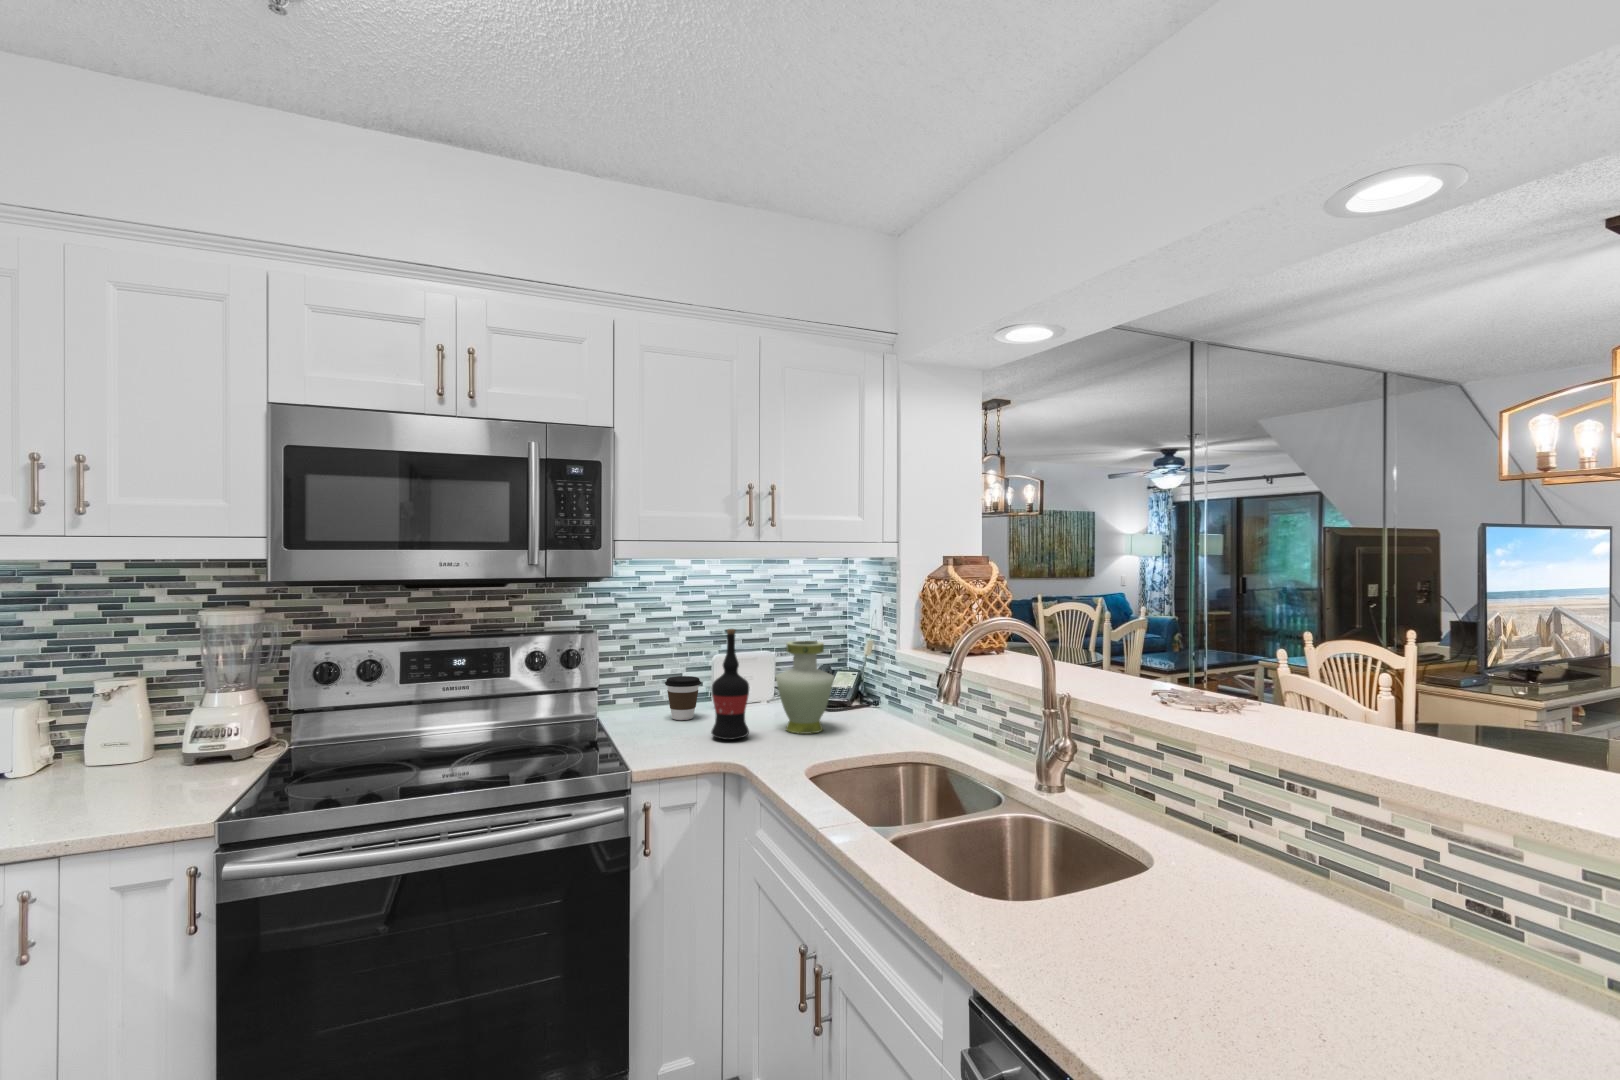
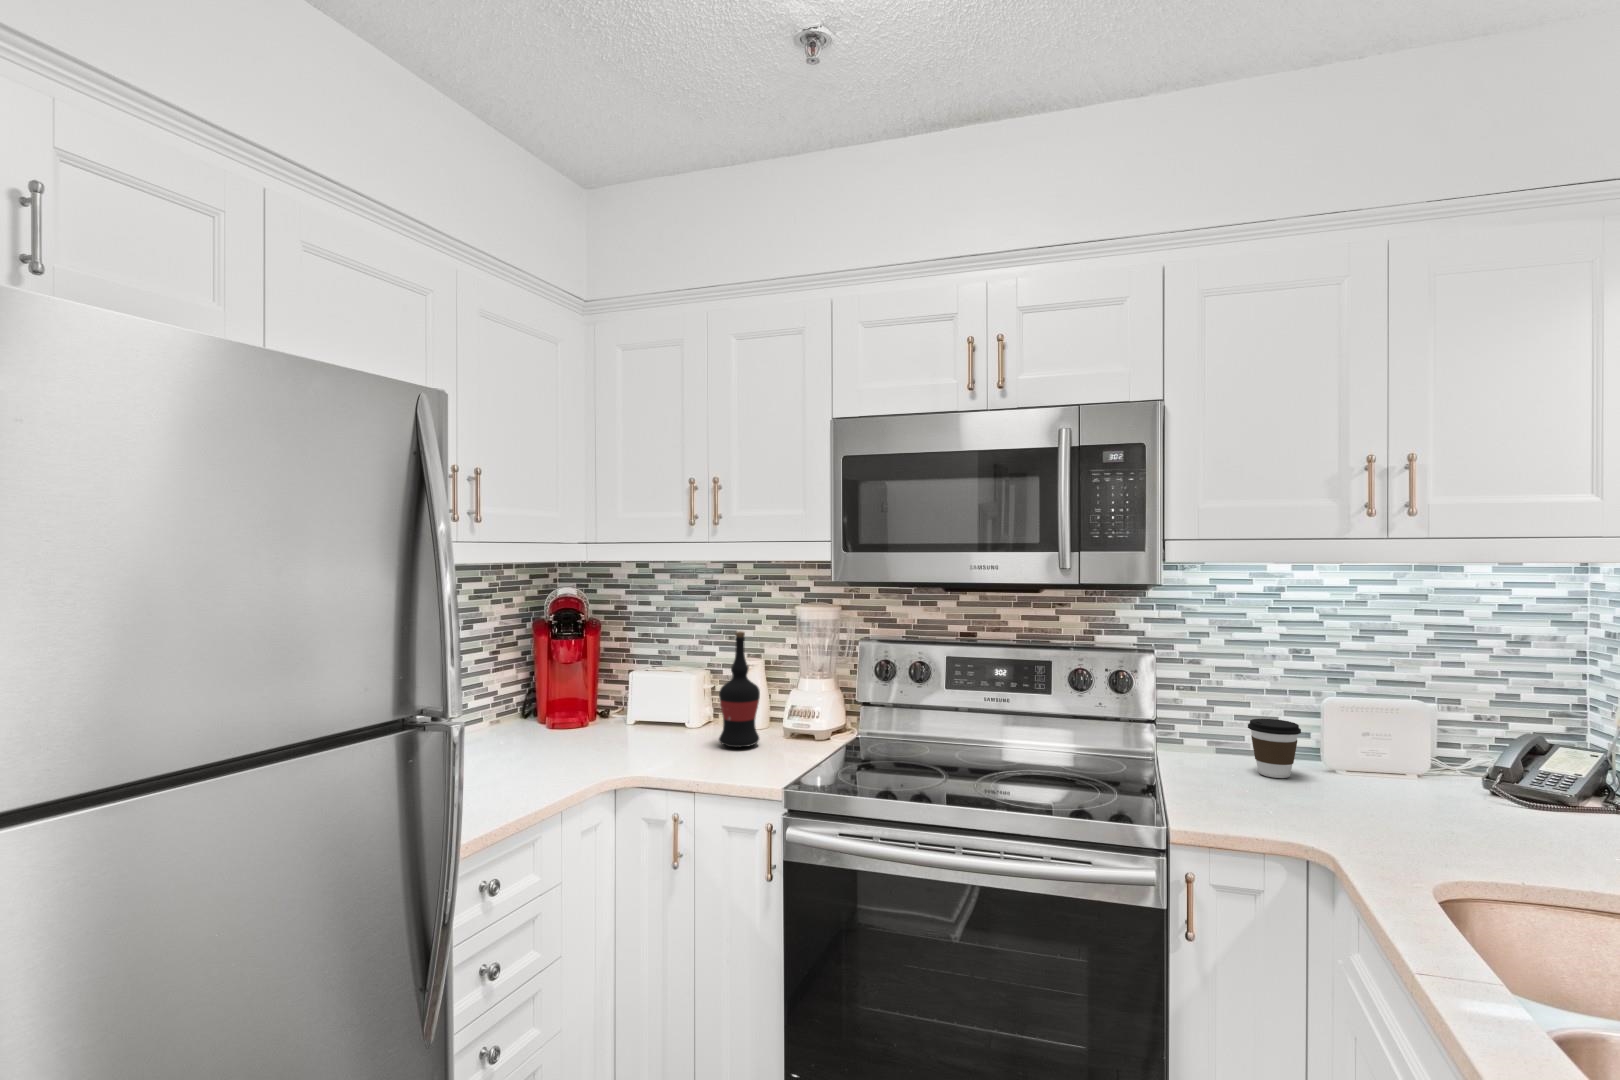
wine bottle: present [711,629,750,740] -> present [719,631,760,747]
vase: present [776,641,834,734] -> none [1418,691,1535,838]

